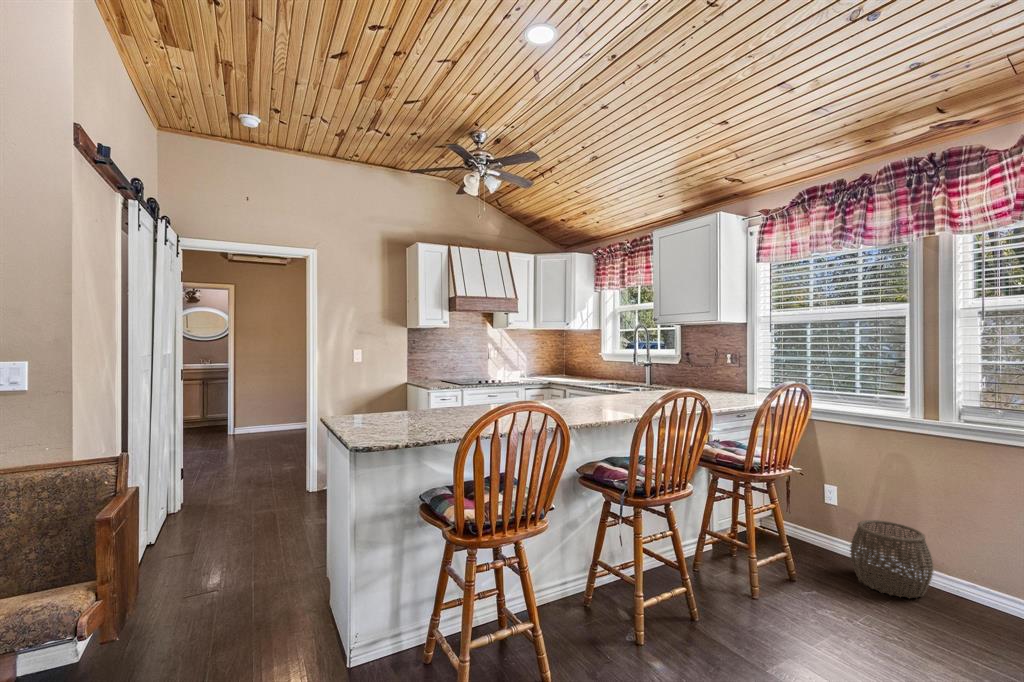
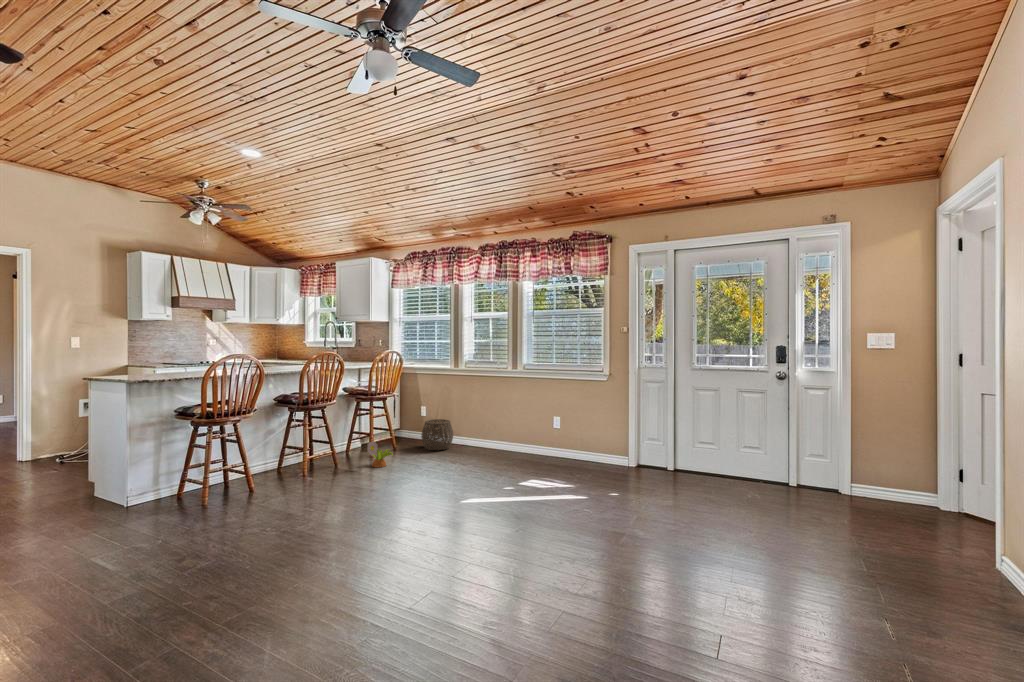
decorative plant: none [762,580,833,642] -> present [367,441,393,468]

